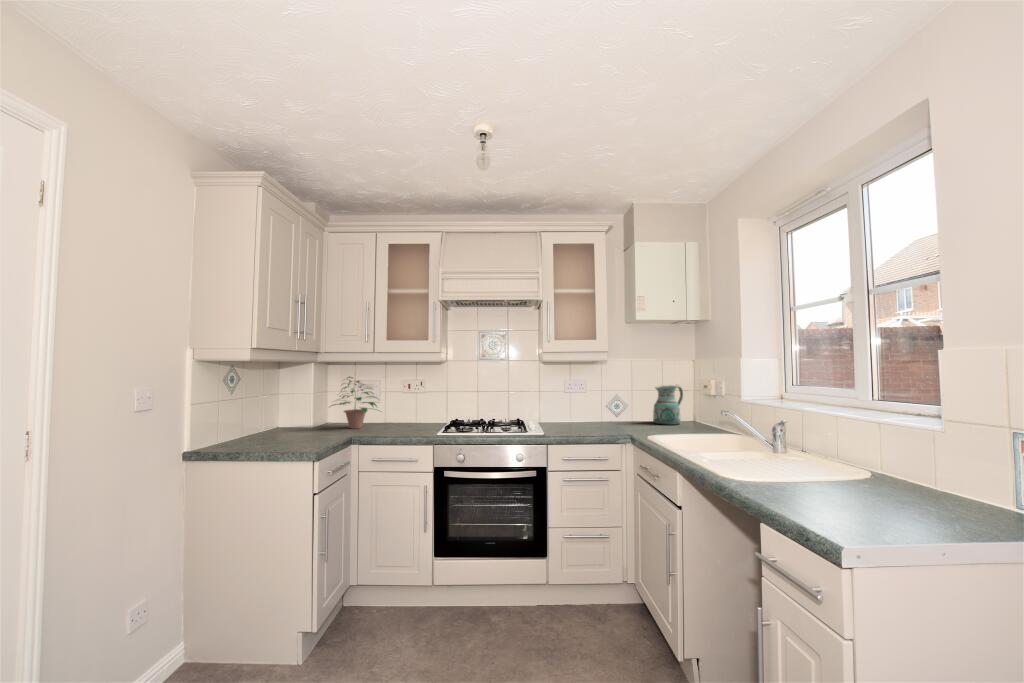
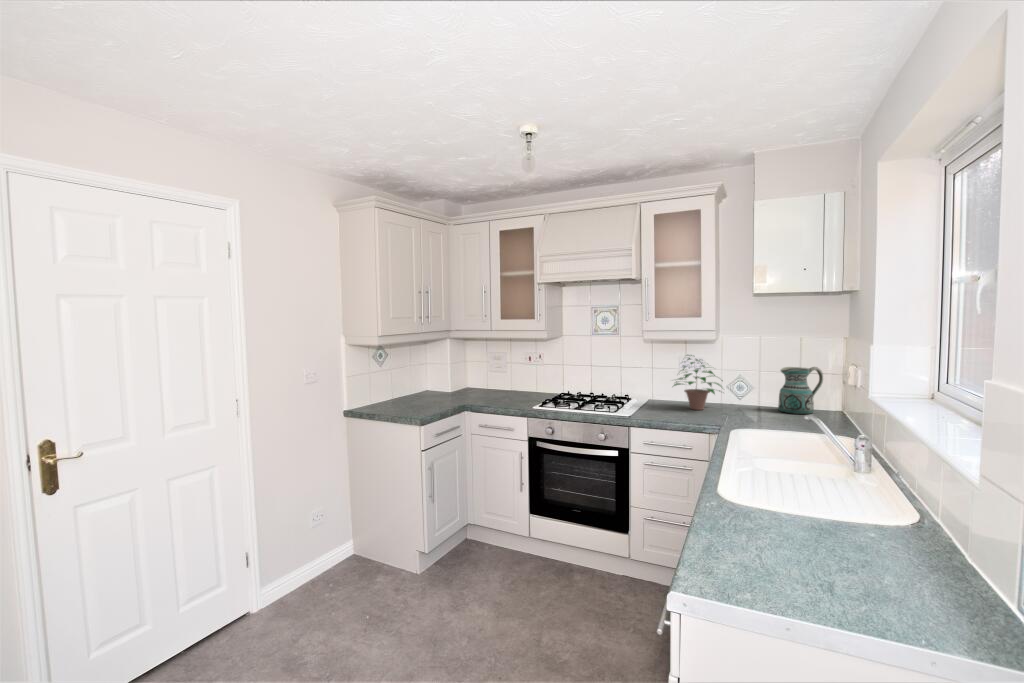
potted plant: present [331,377,377,429] -> present [674,355,723,410]

